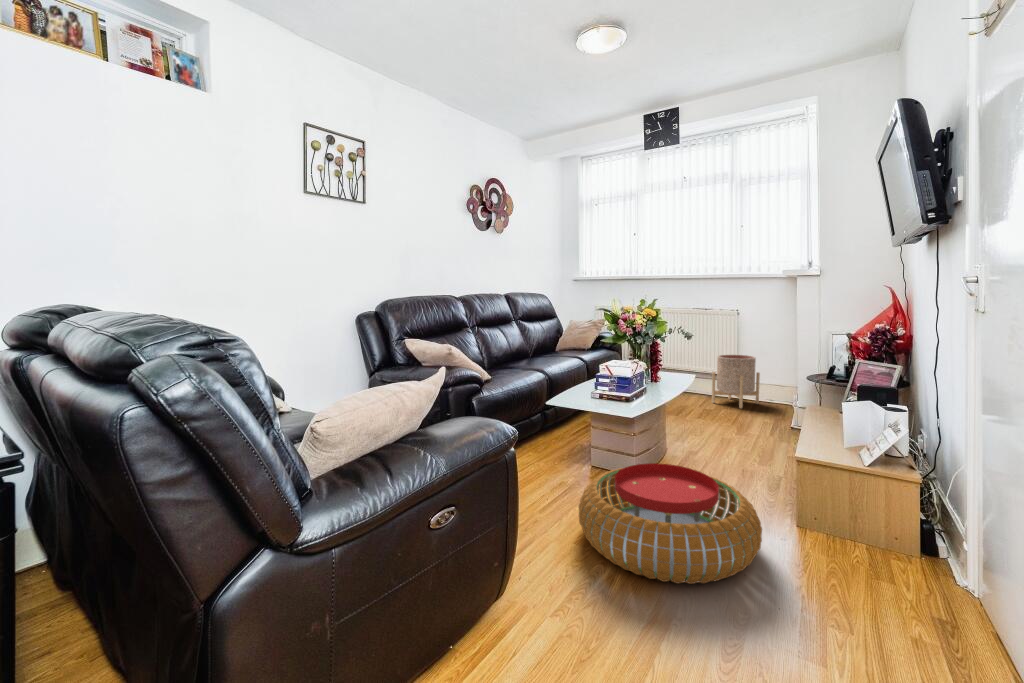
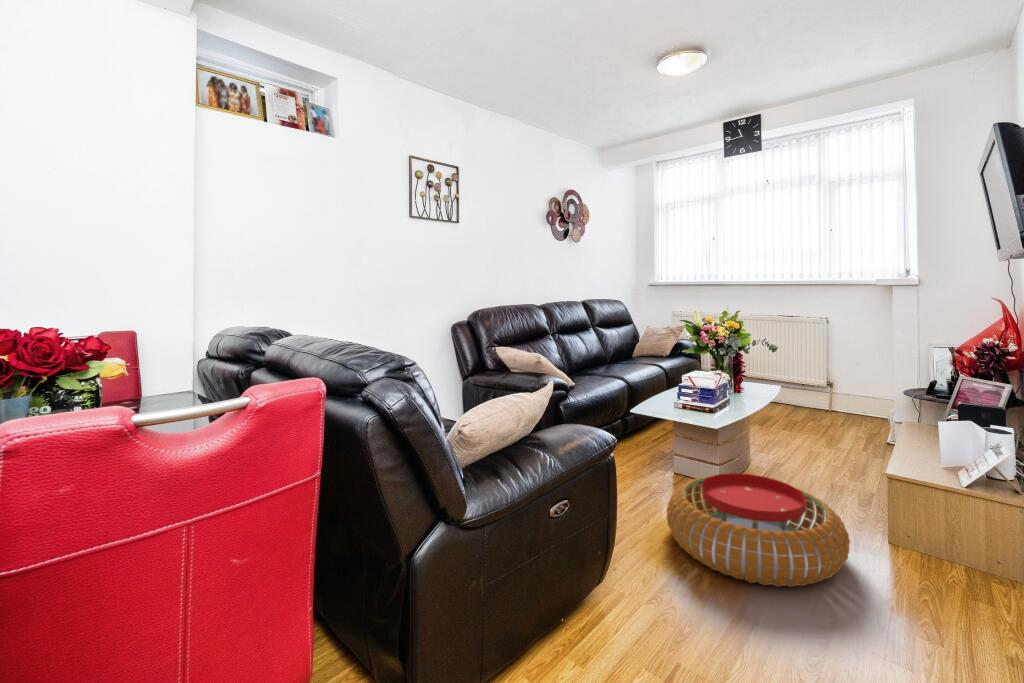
planter: present [712,355,760,408] -> none [797,364,851,421]

